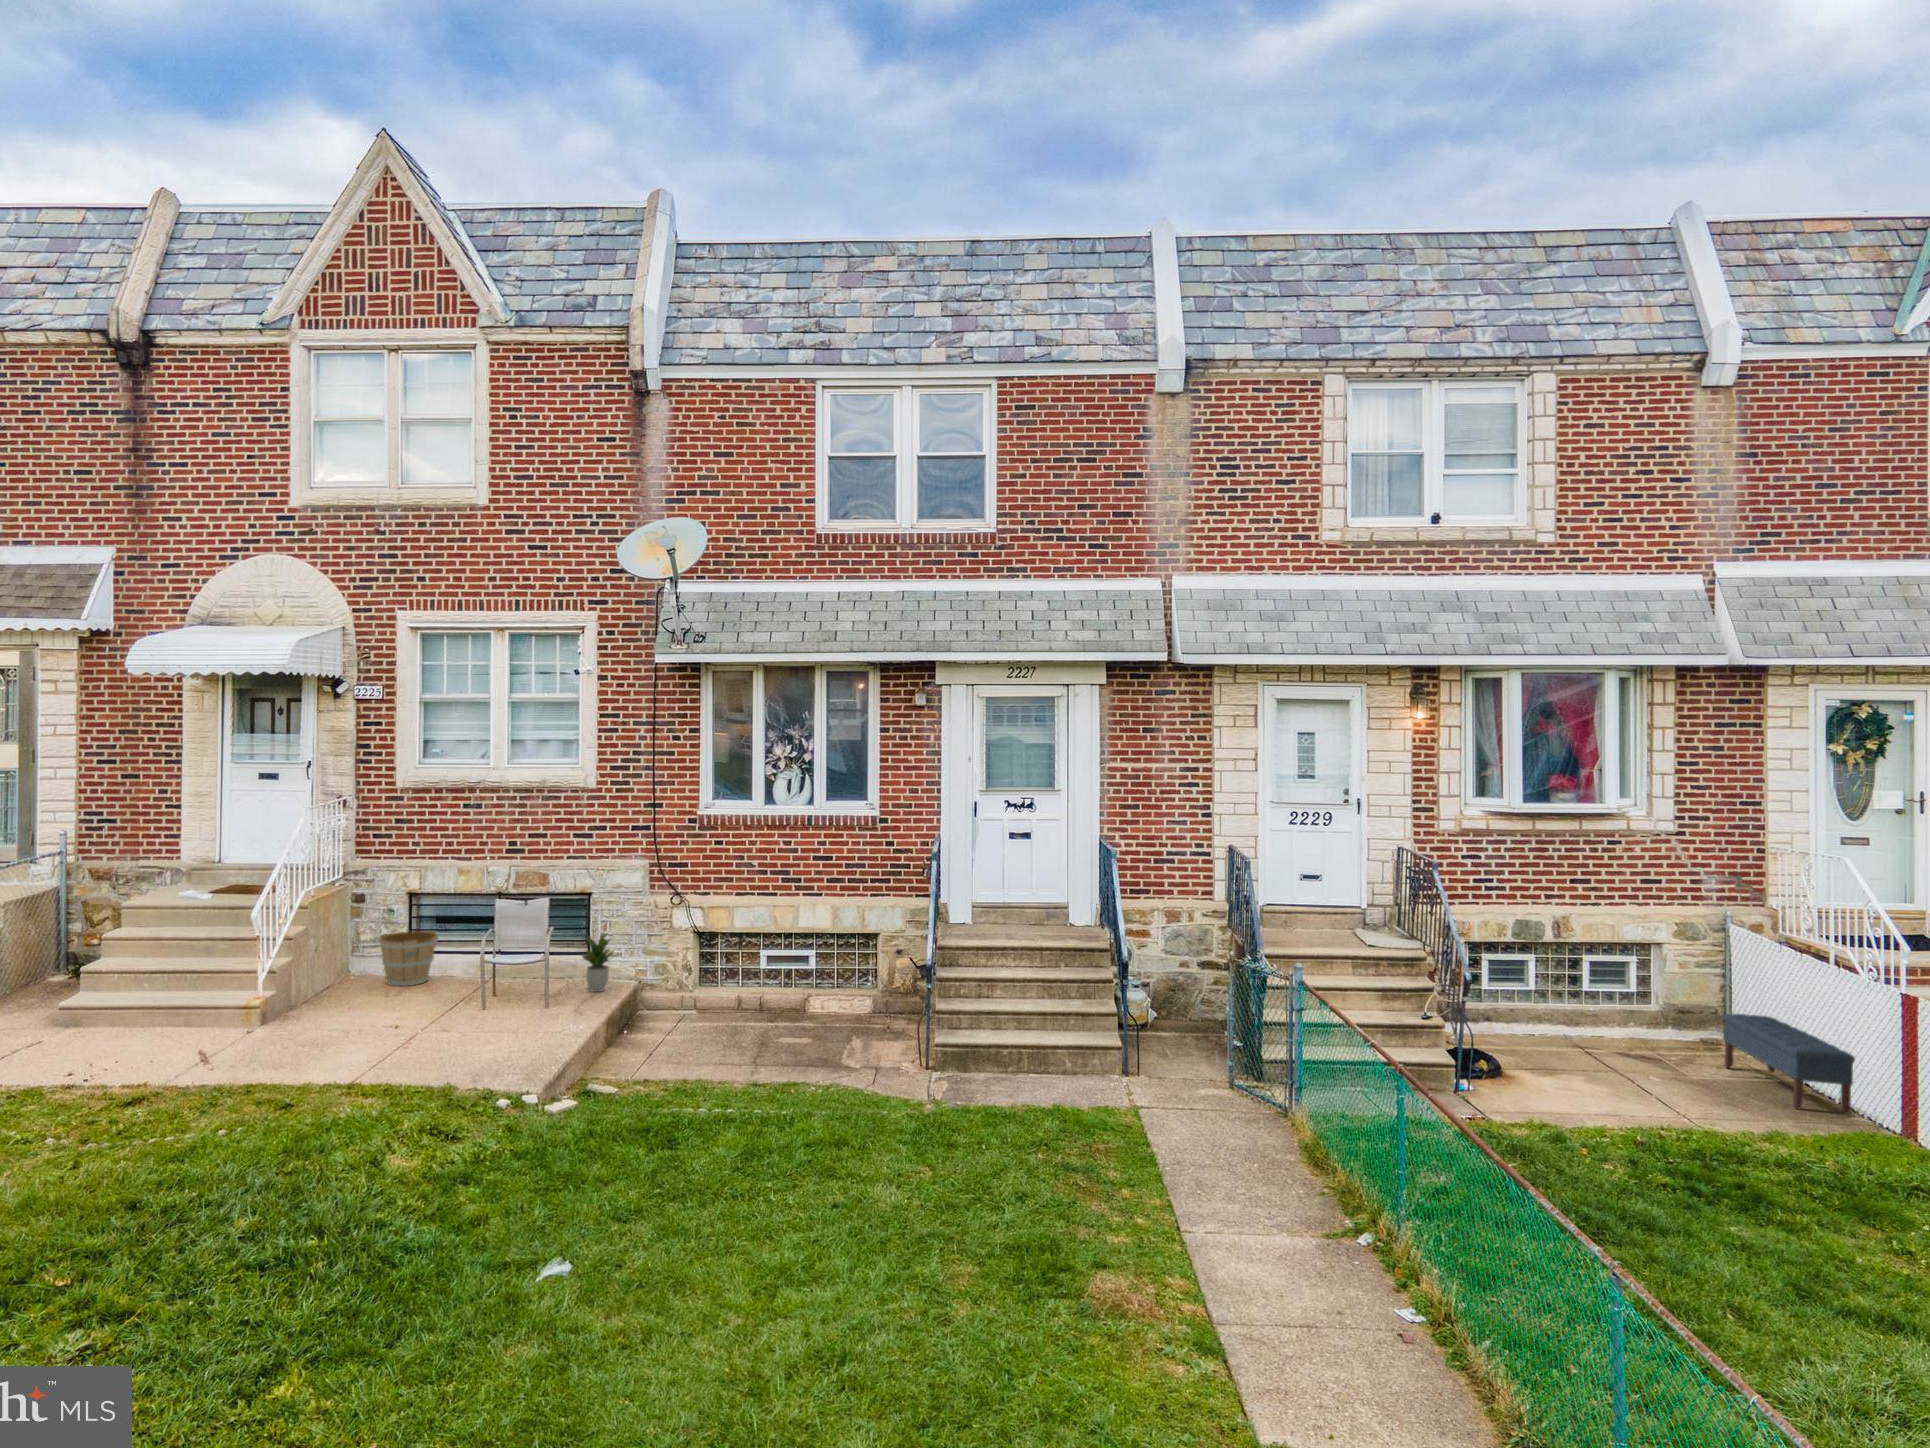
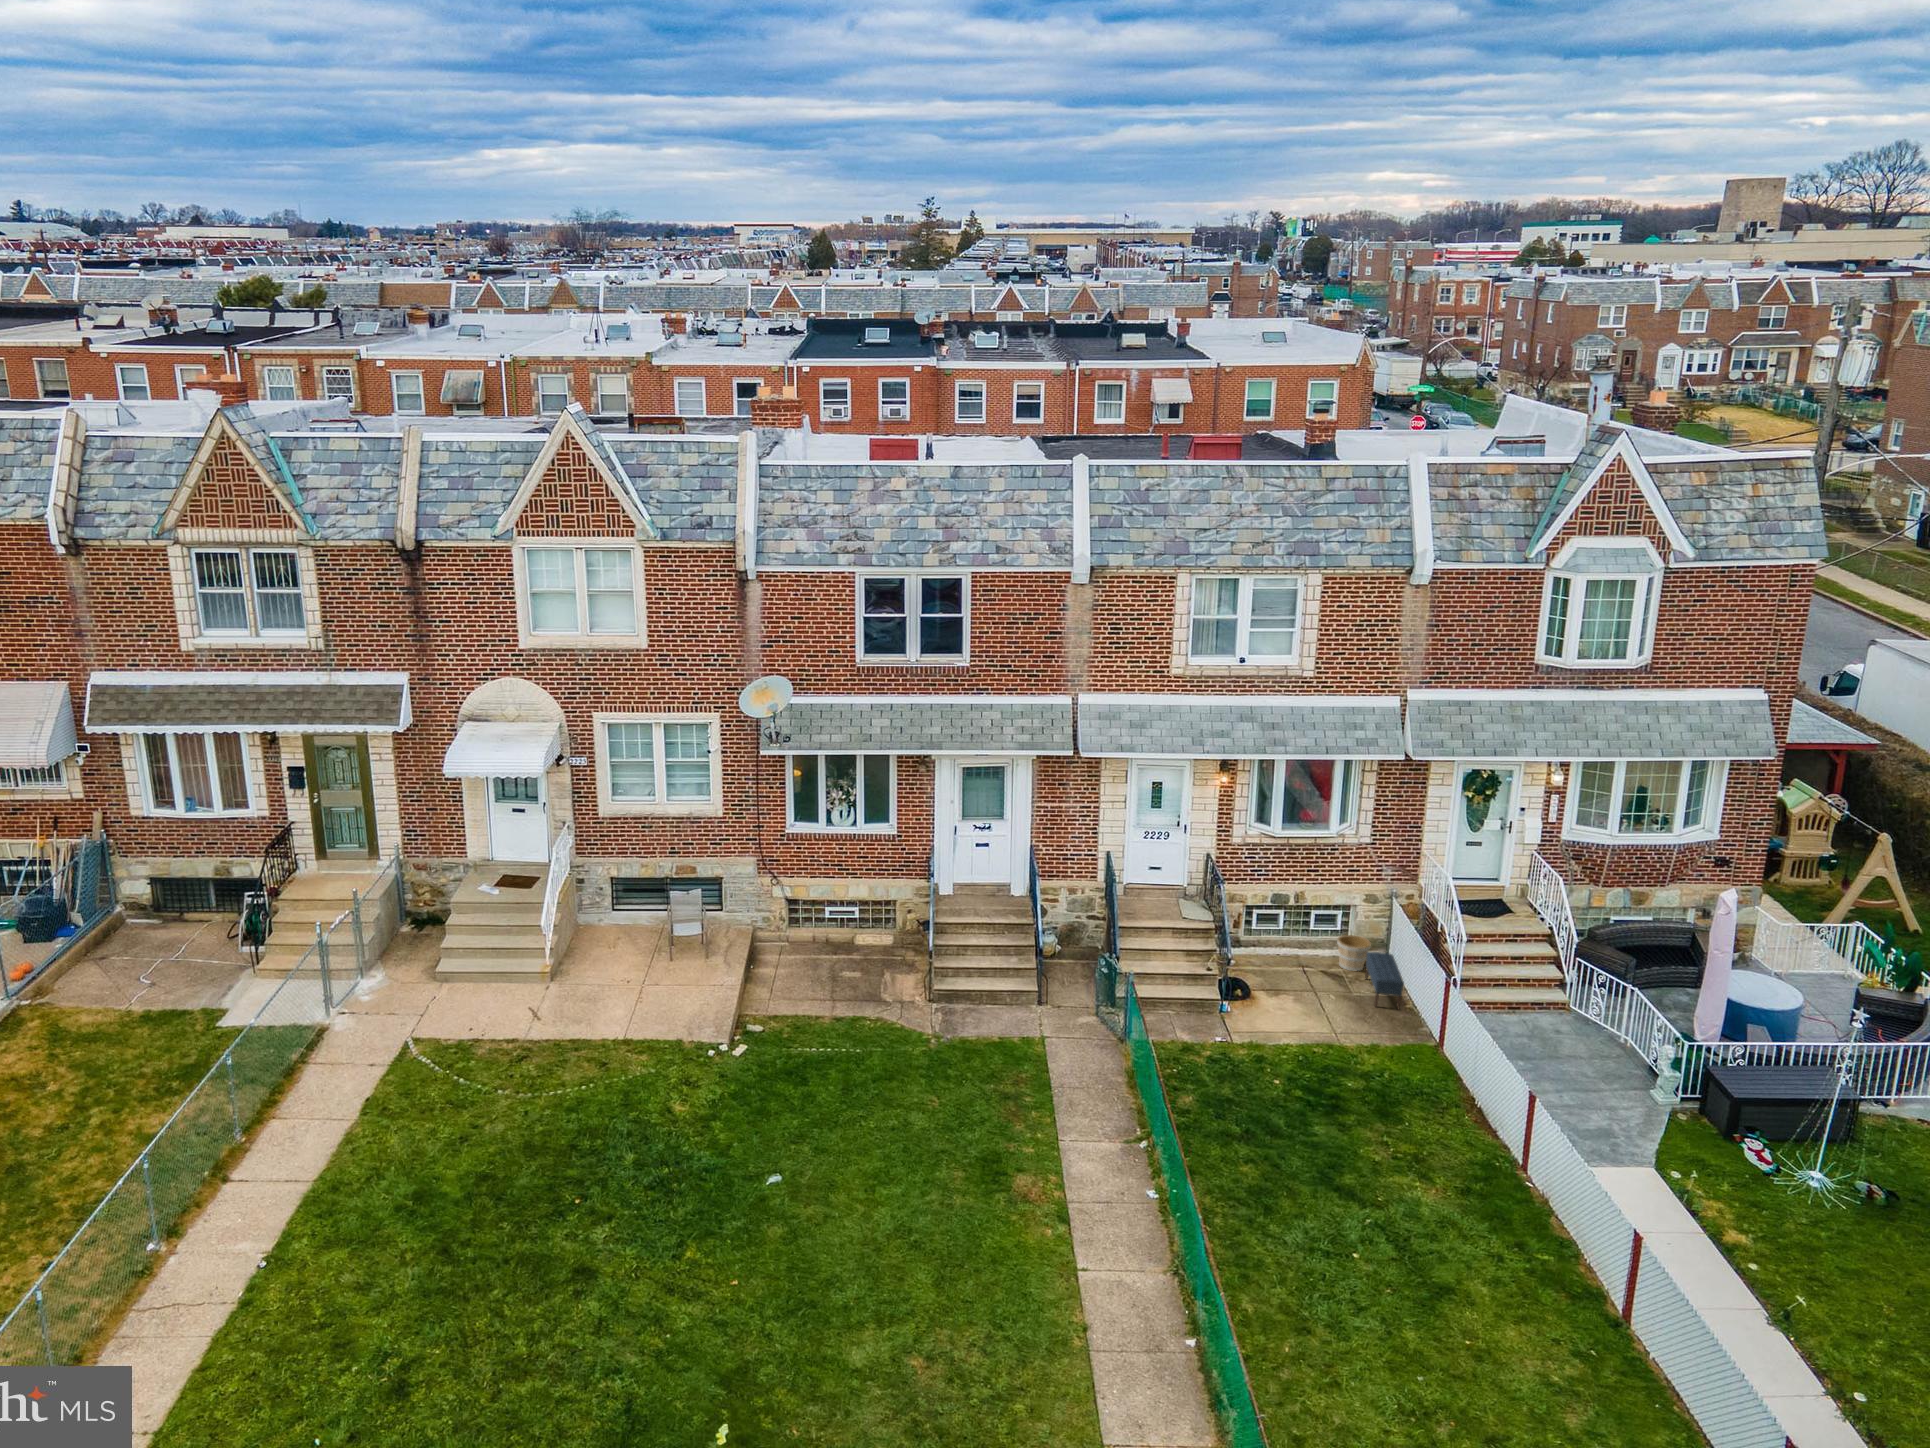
wooden bucket: present [379,931,438,986] -> present [1337,935,1371,971]
potted plant: present [581,932,614,992] -> none [720,900,743,936]

